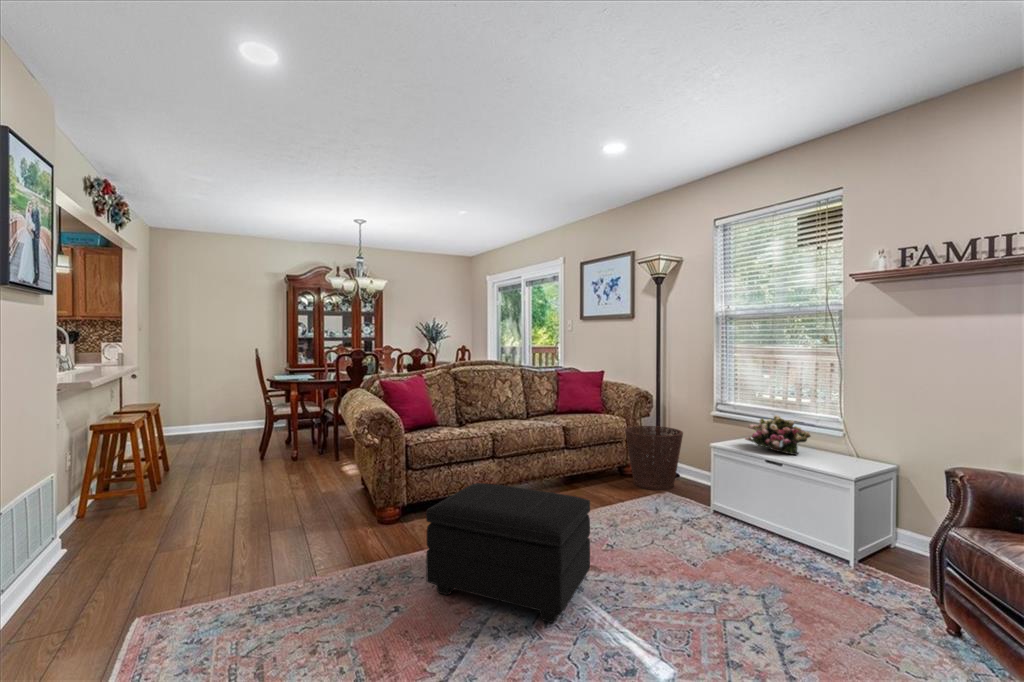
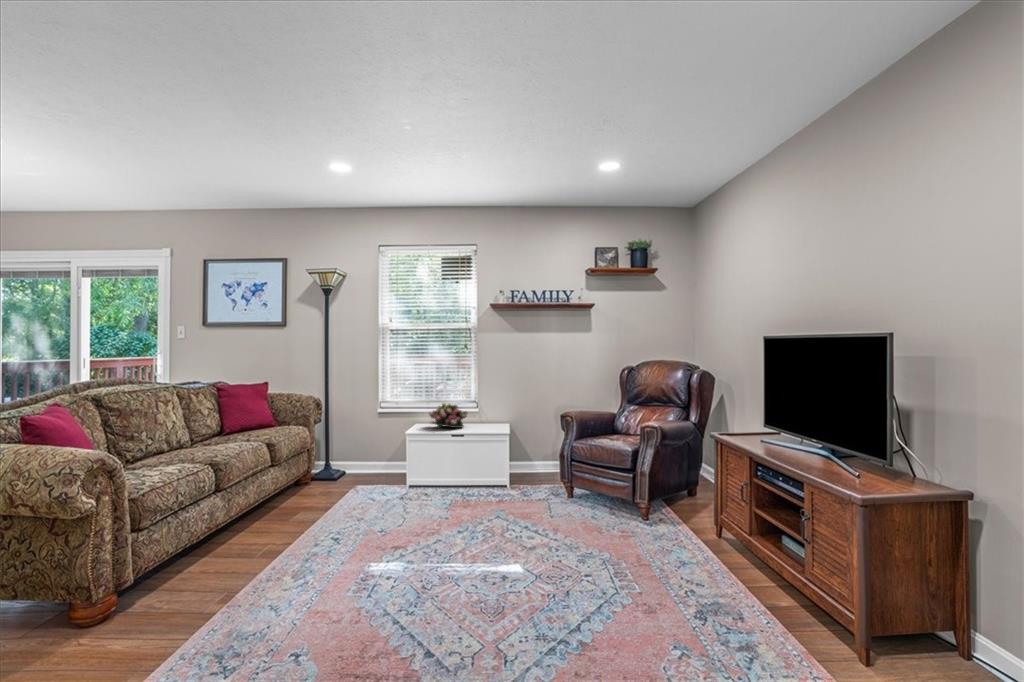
basket: present [625,426,683,490] -> none [310,428,365,486]
footstool: present [426,483,590,623] -> none [285,484,438,614]

